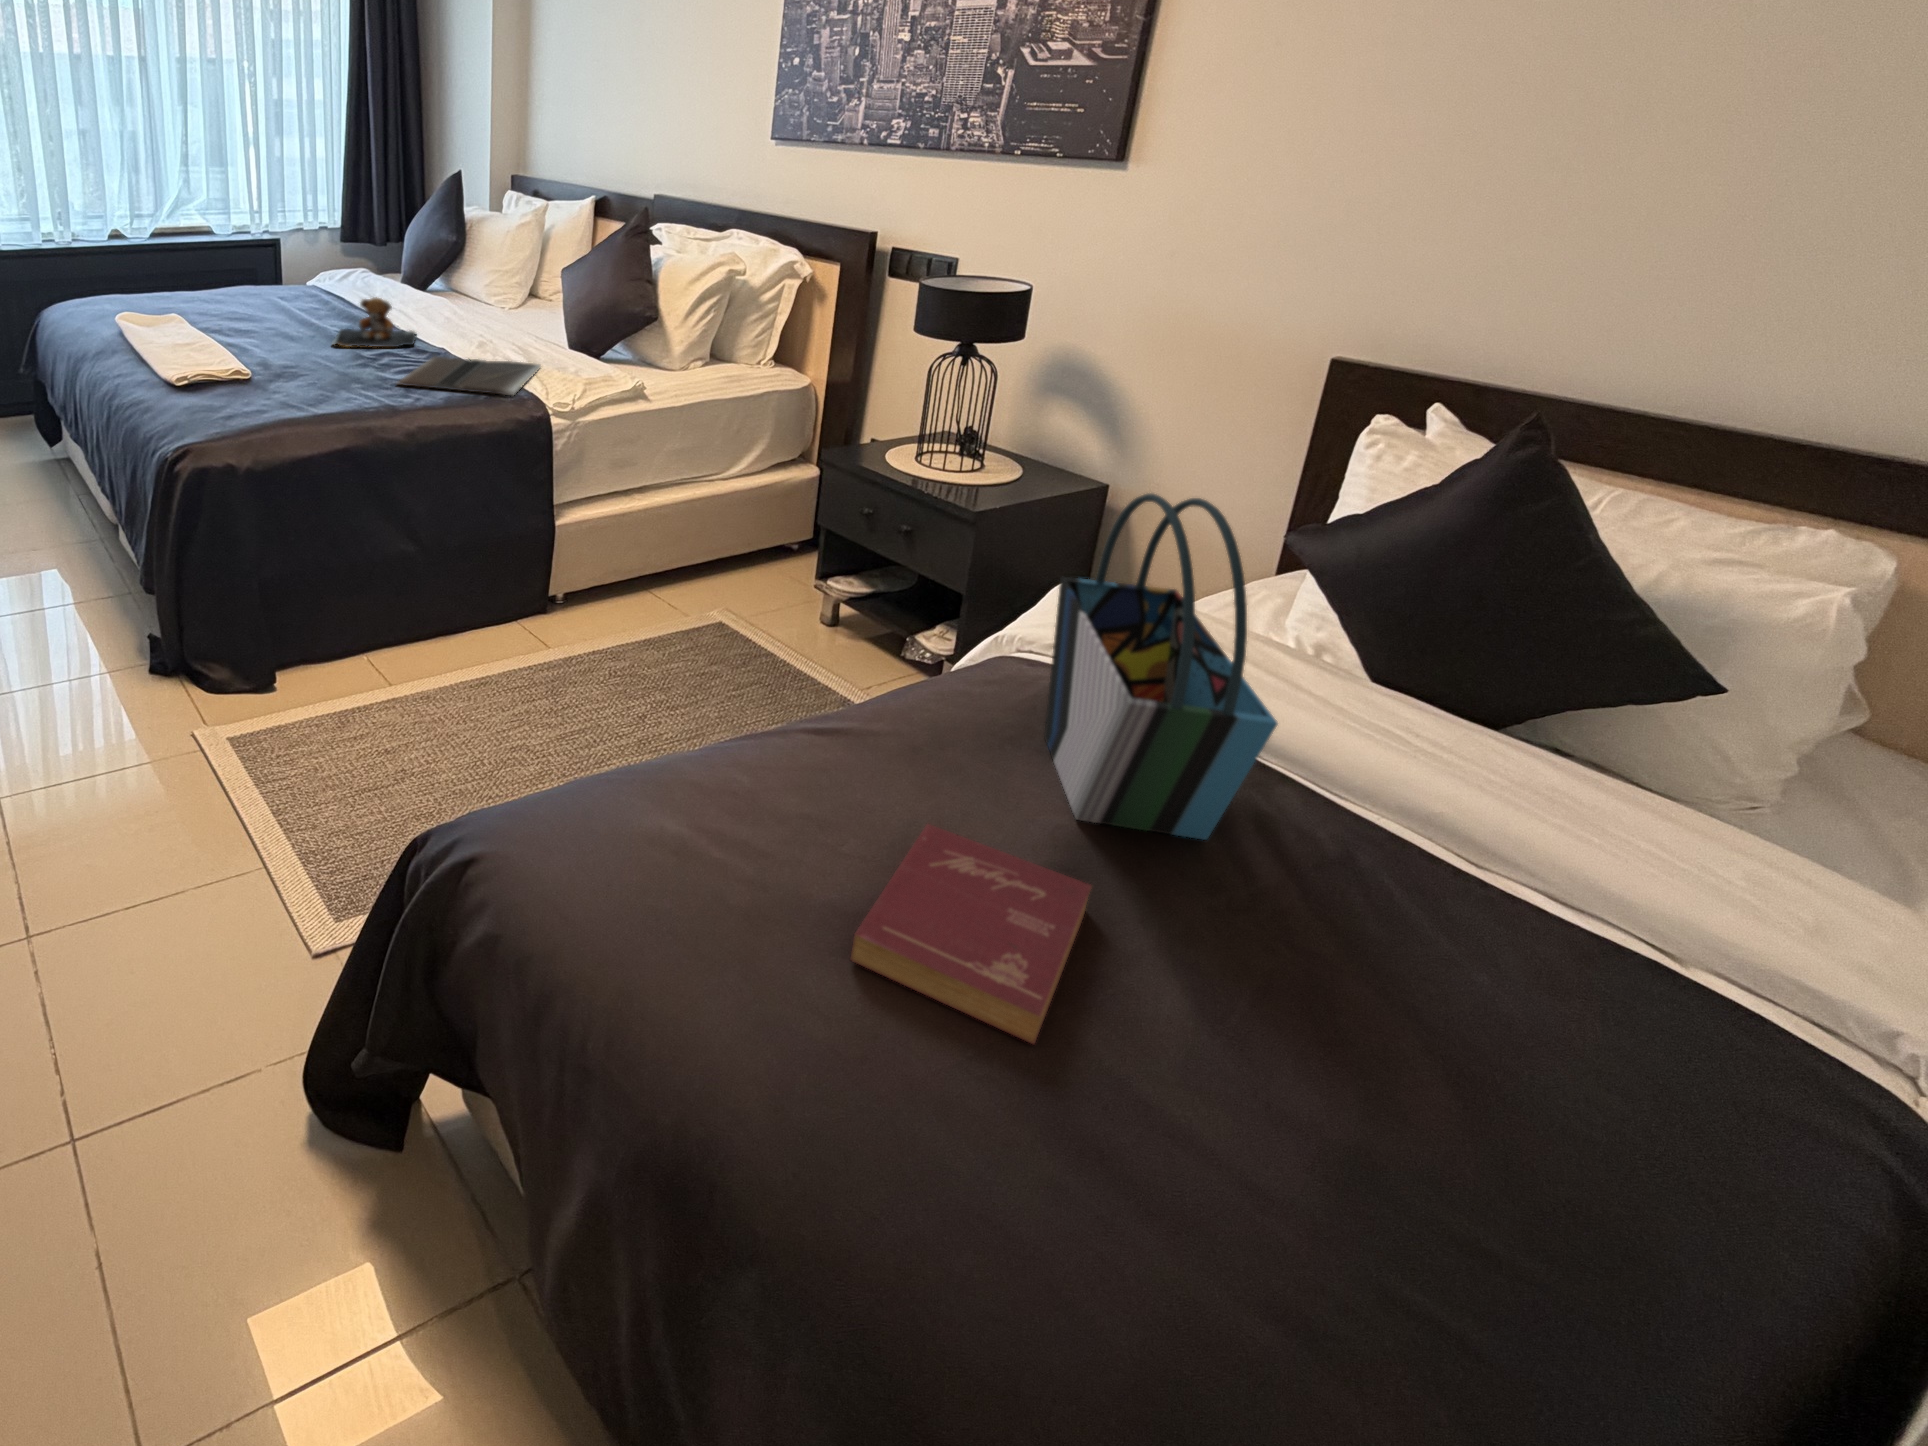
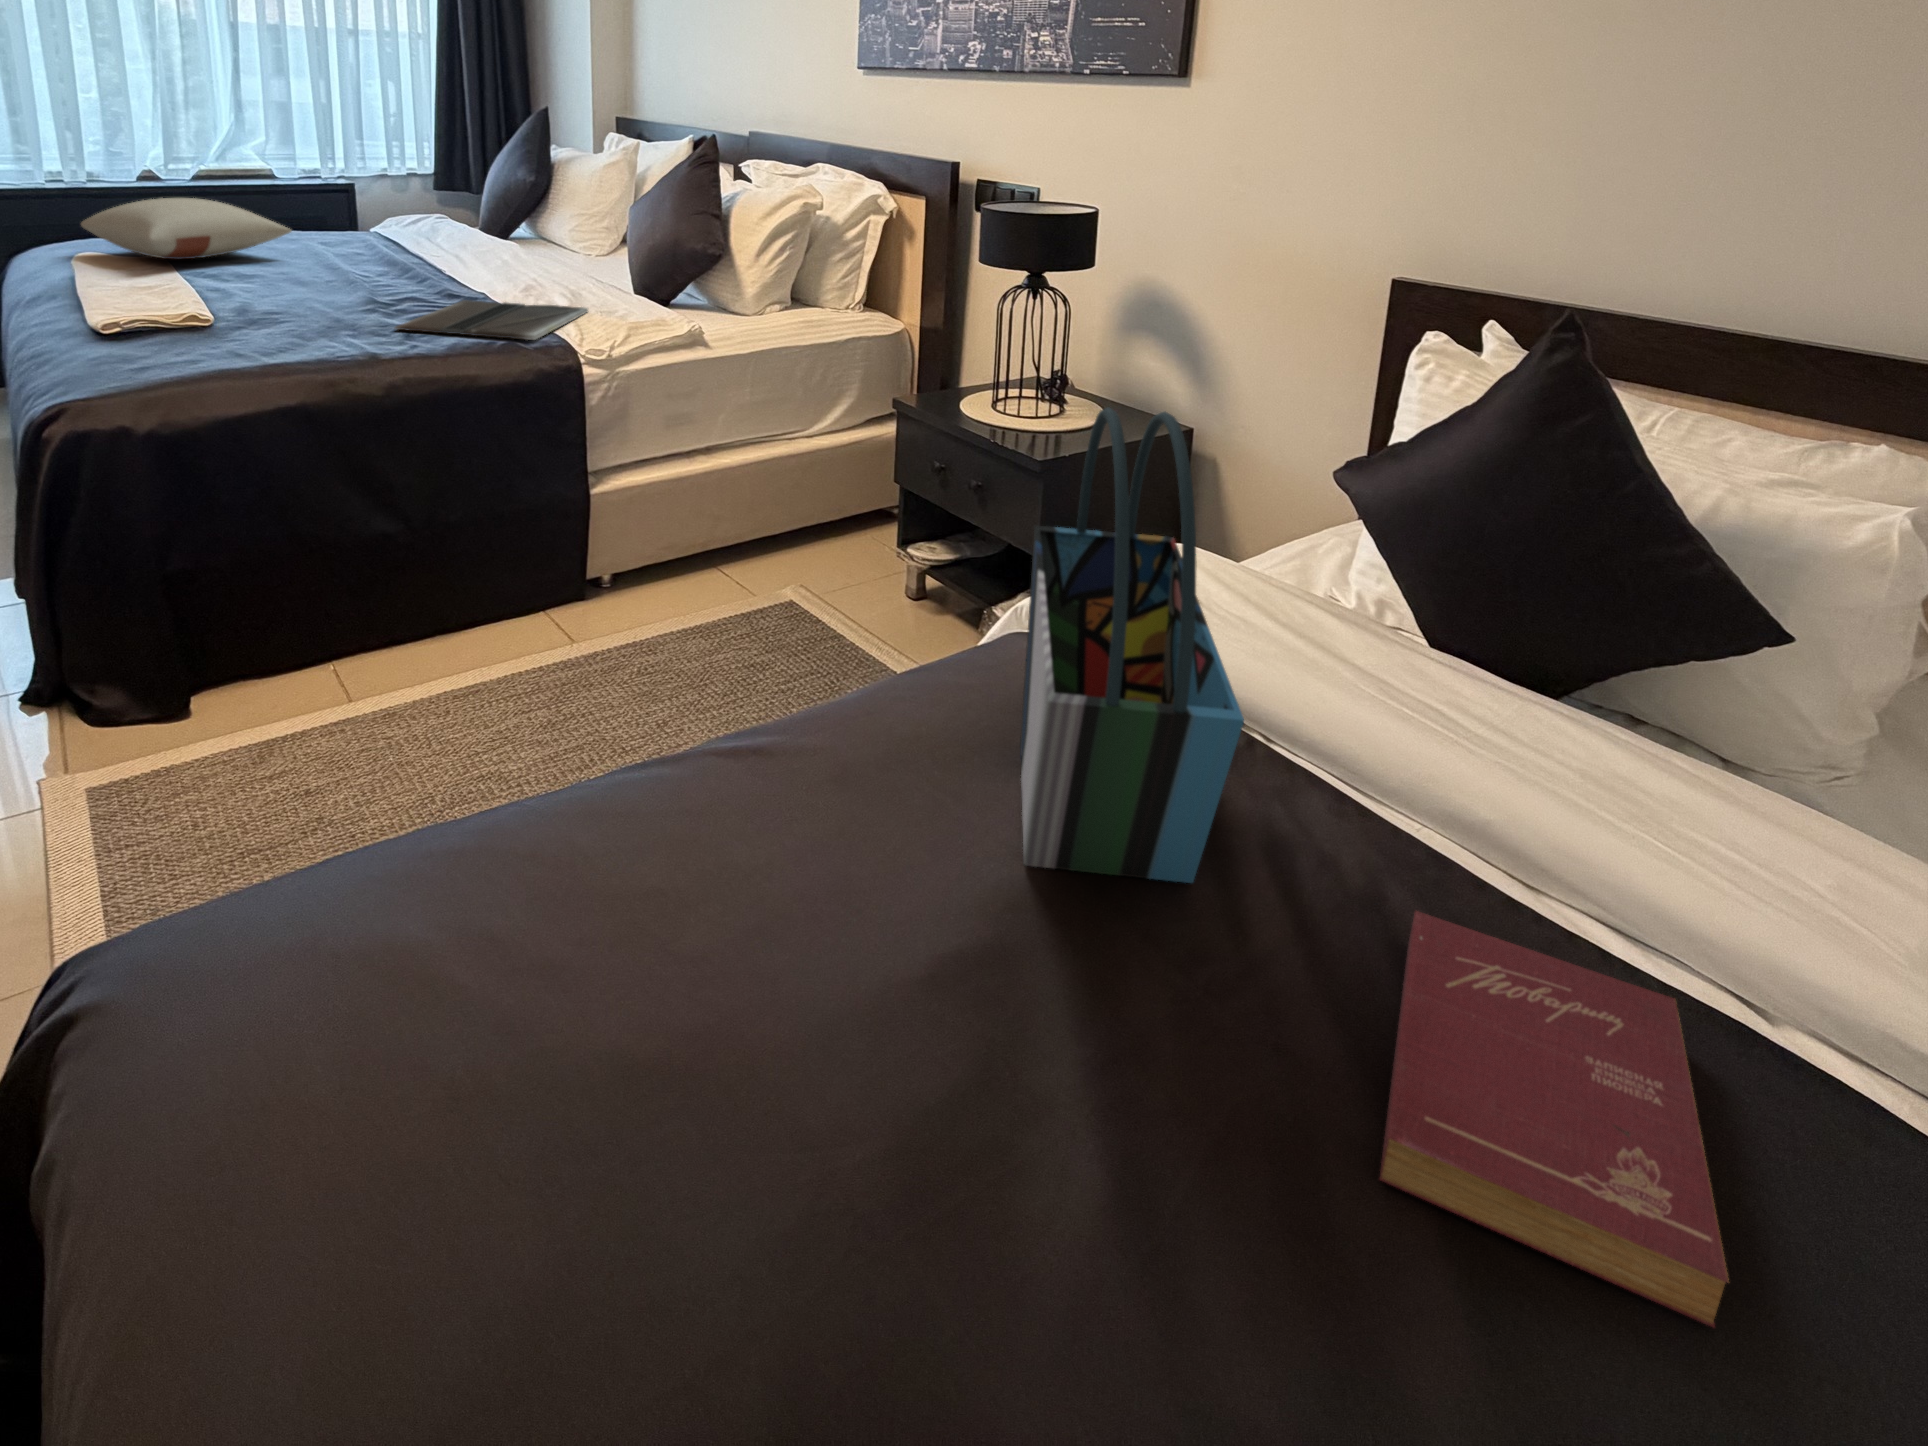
pillow: none [108,264,271,317] -> present [81,198,291,259]
teddy bear: present [332,297,417,347] -> none [344,234,461,291]
book: present [850,824,1091,1044] -> present [1379,911,1728,1327]

